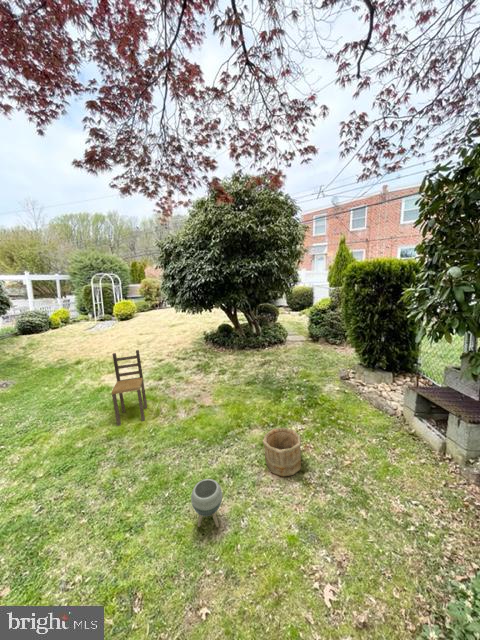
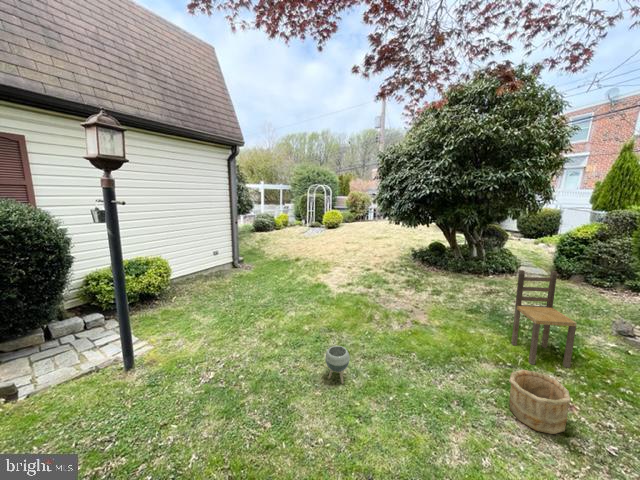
chair: present [112,350,147,426] -> present [511,270,577,368]
planter: present [191,479,222,527] -> present [326,346,350,384]

